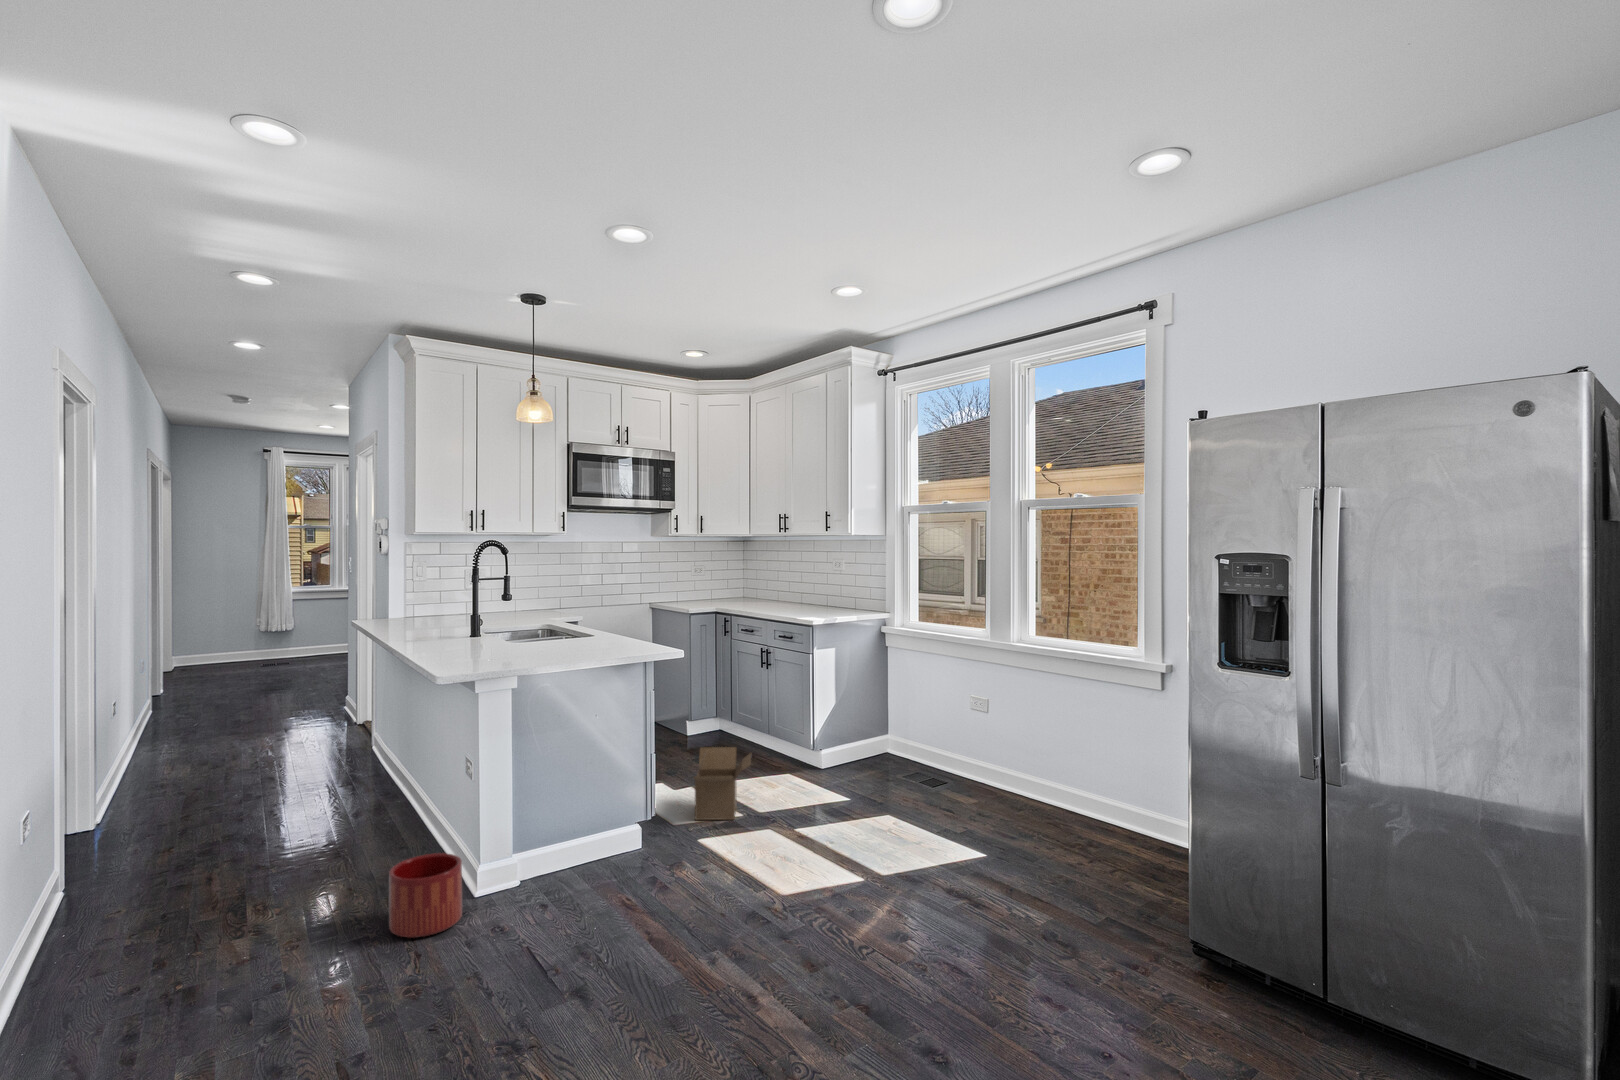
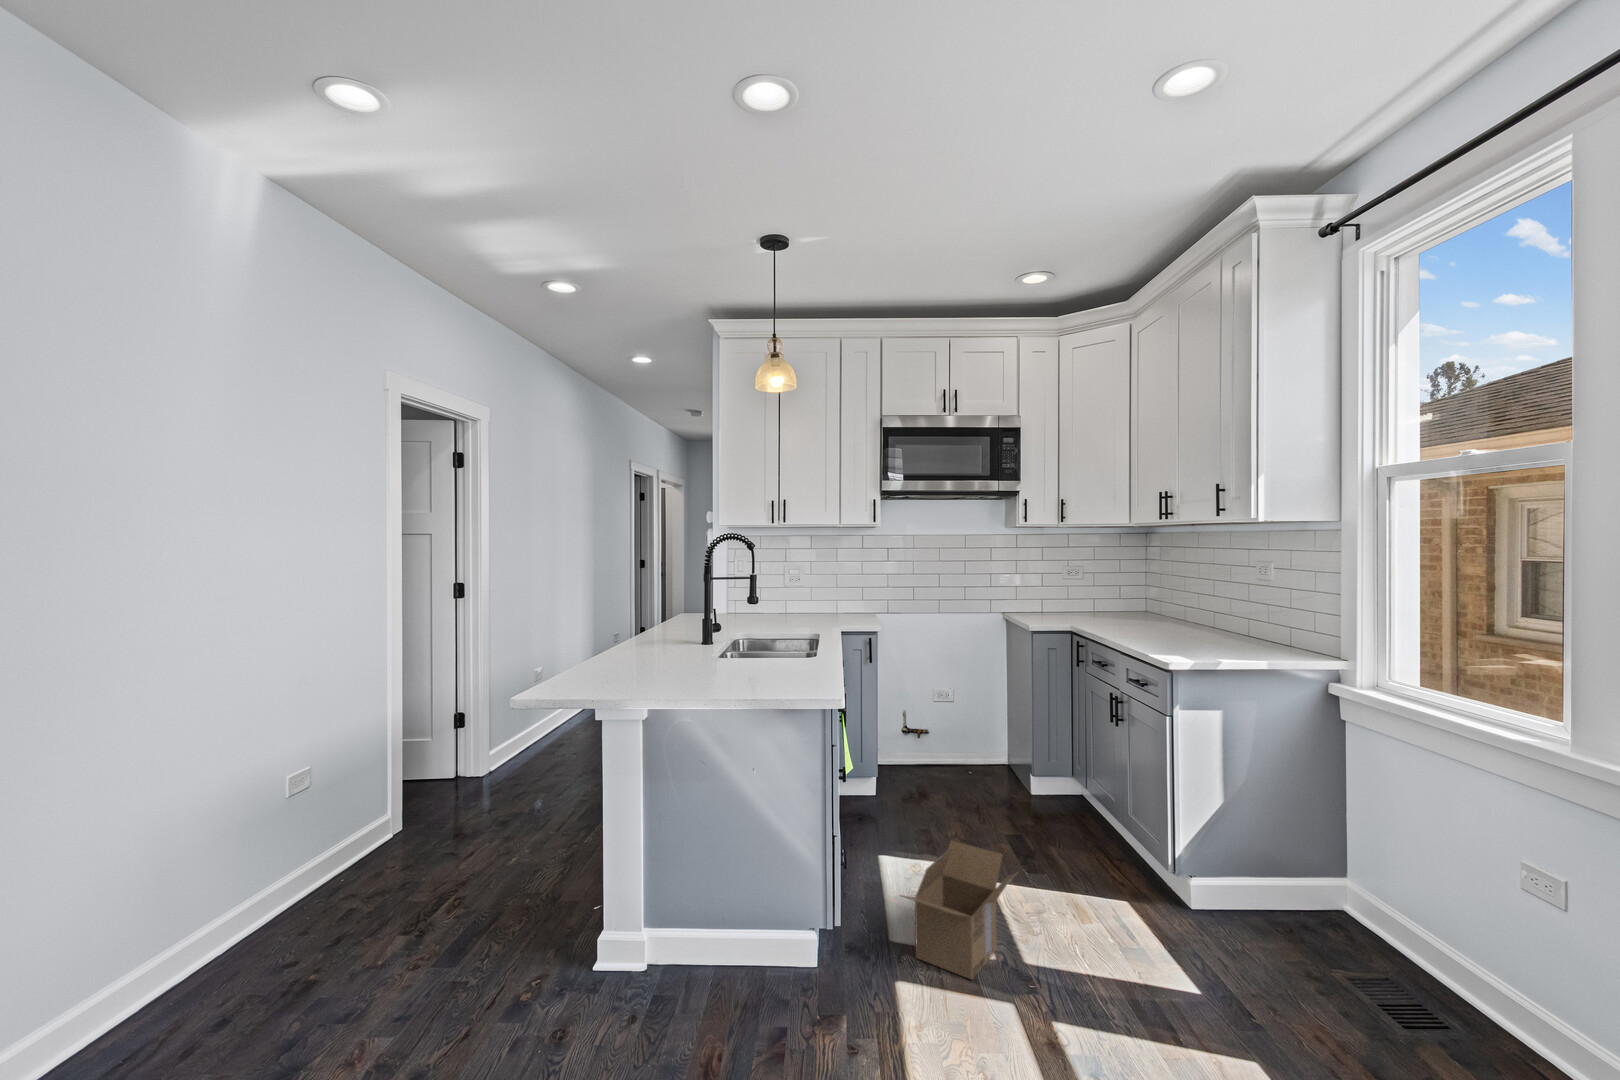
planter: present [389,853,462,938] -> none [430,926,524,1048]

